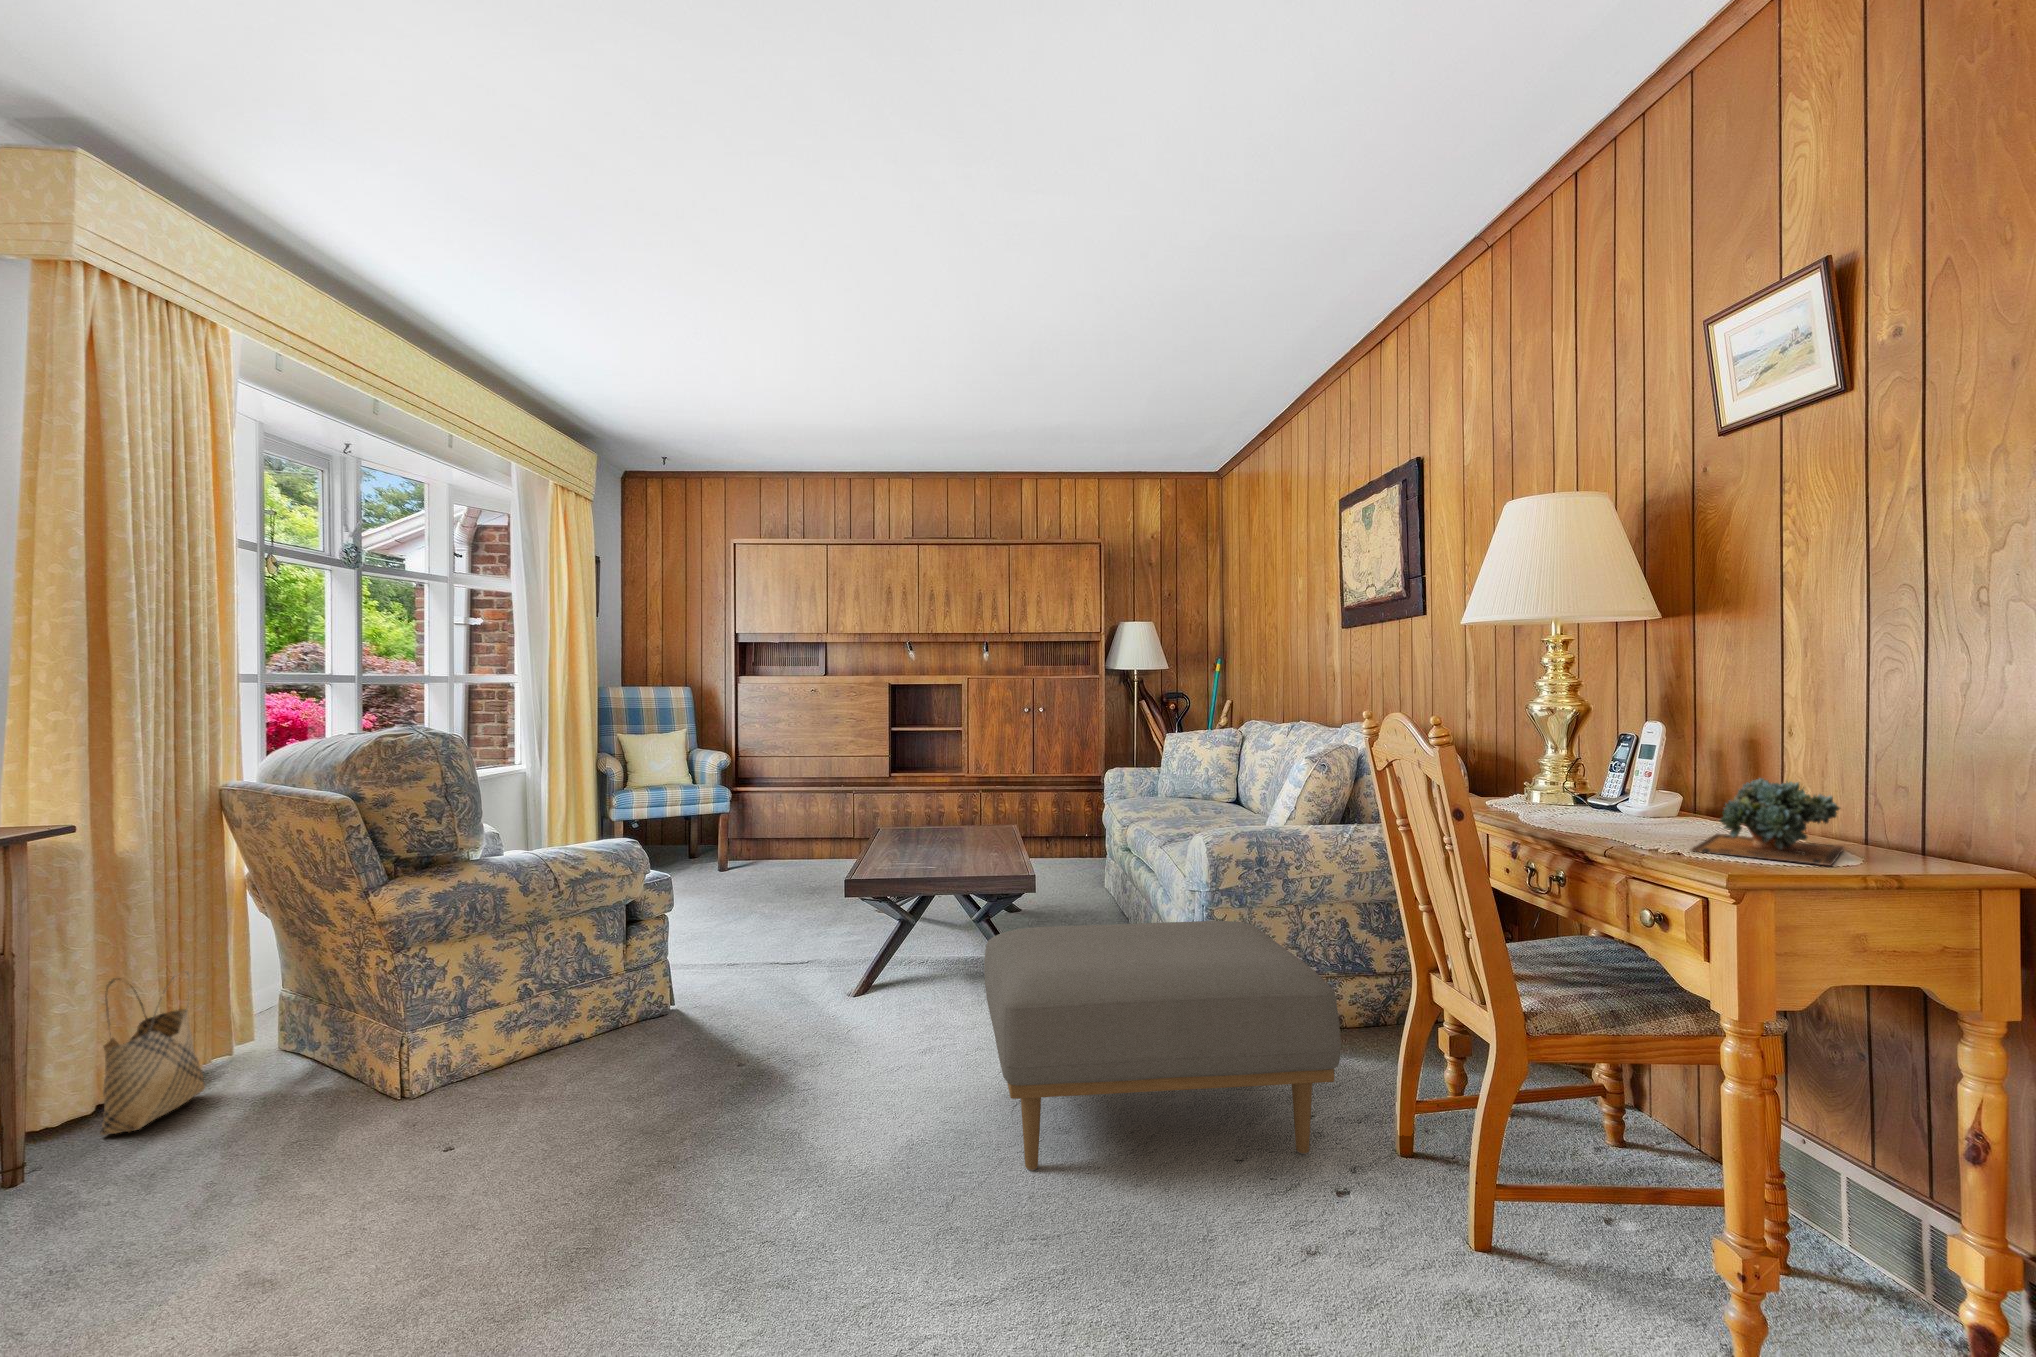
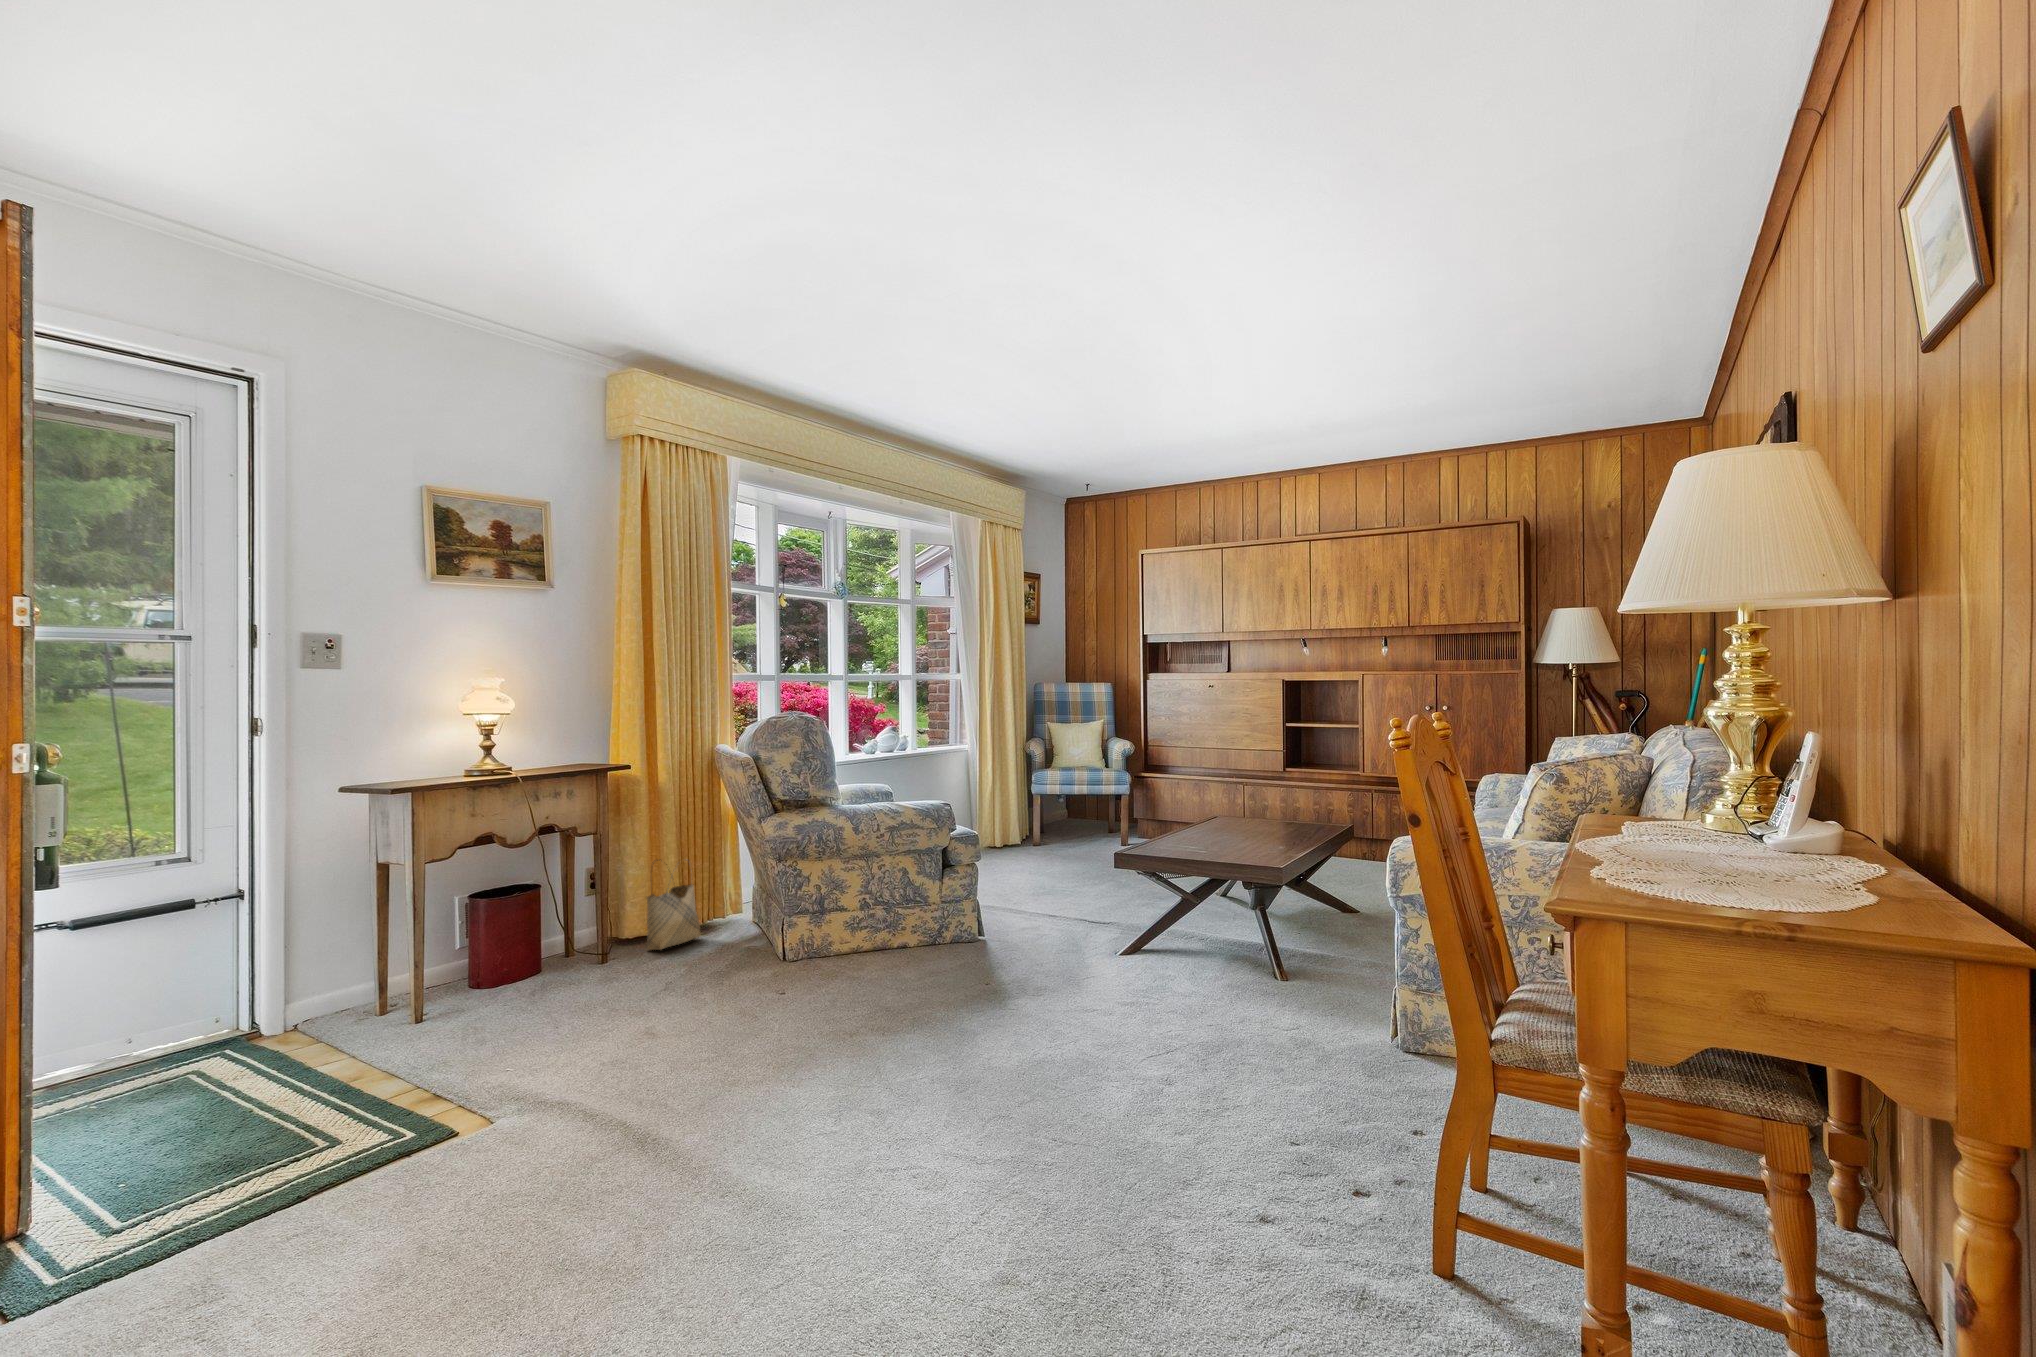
succulent plant: present [1691,778,1844,866] -> none [1620,800,1879,905]
ottoman: present [984,921,1341,1171] -> none [1076,903,1415,1156]

